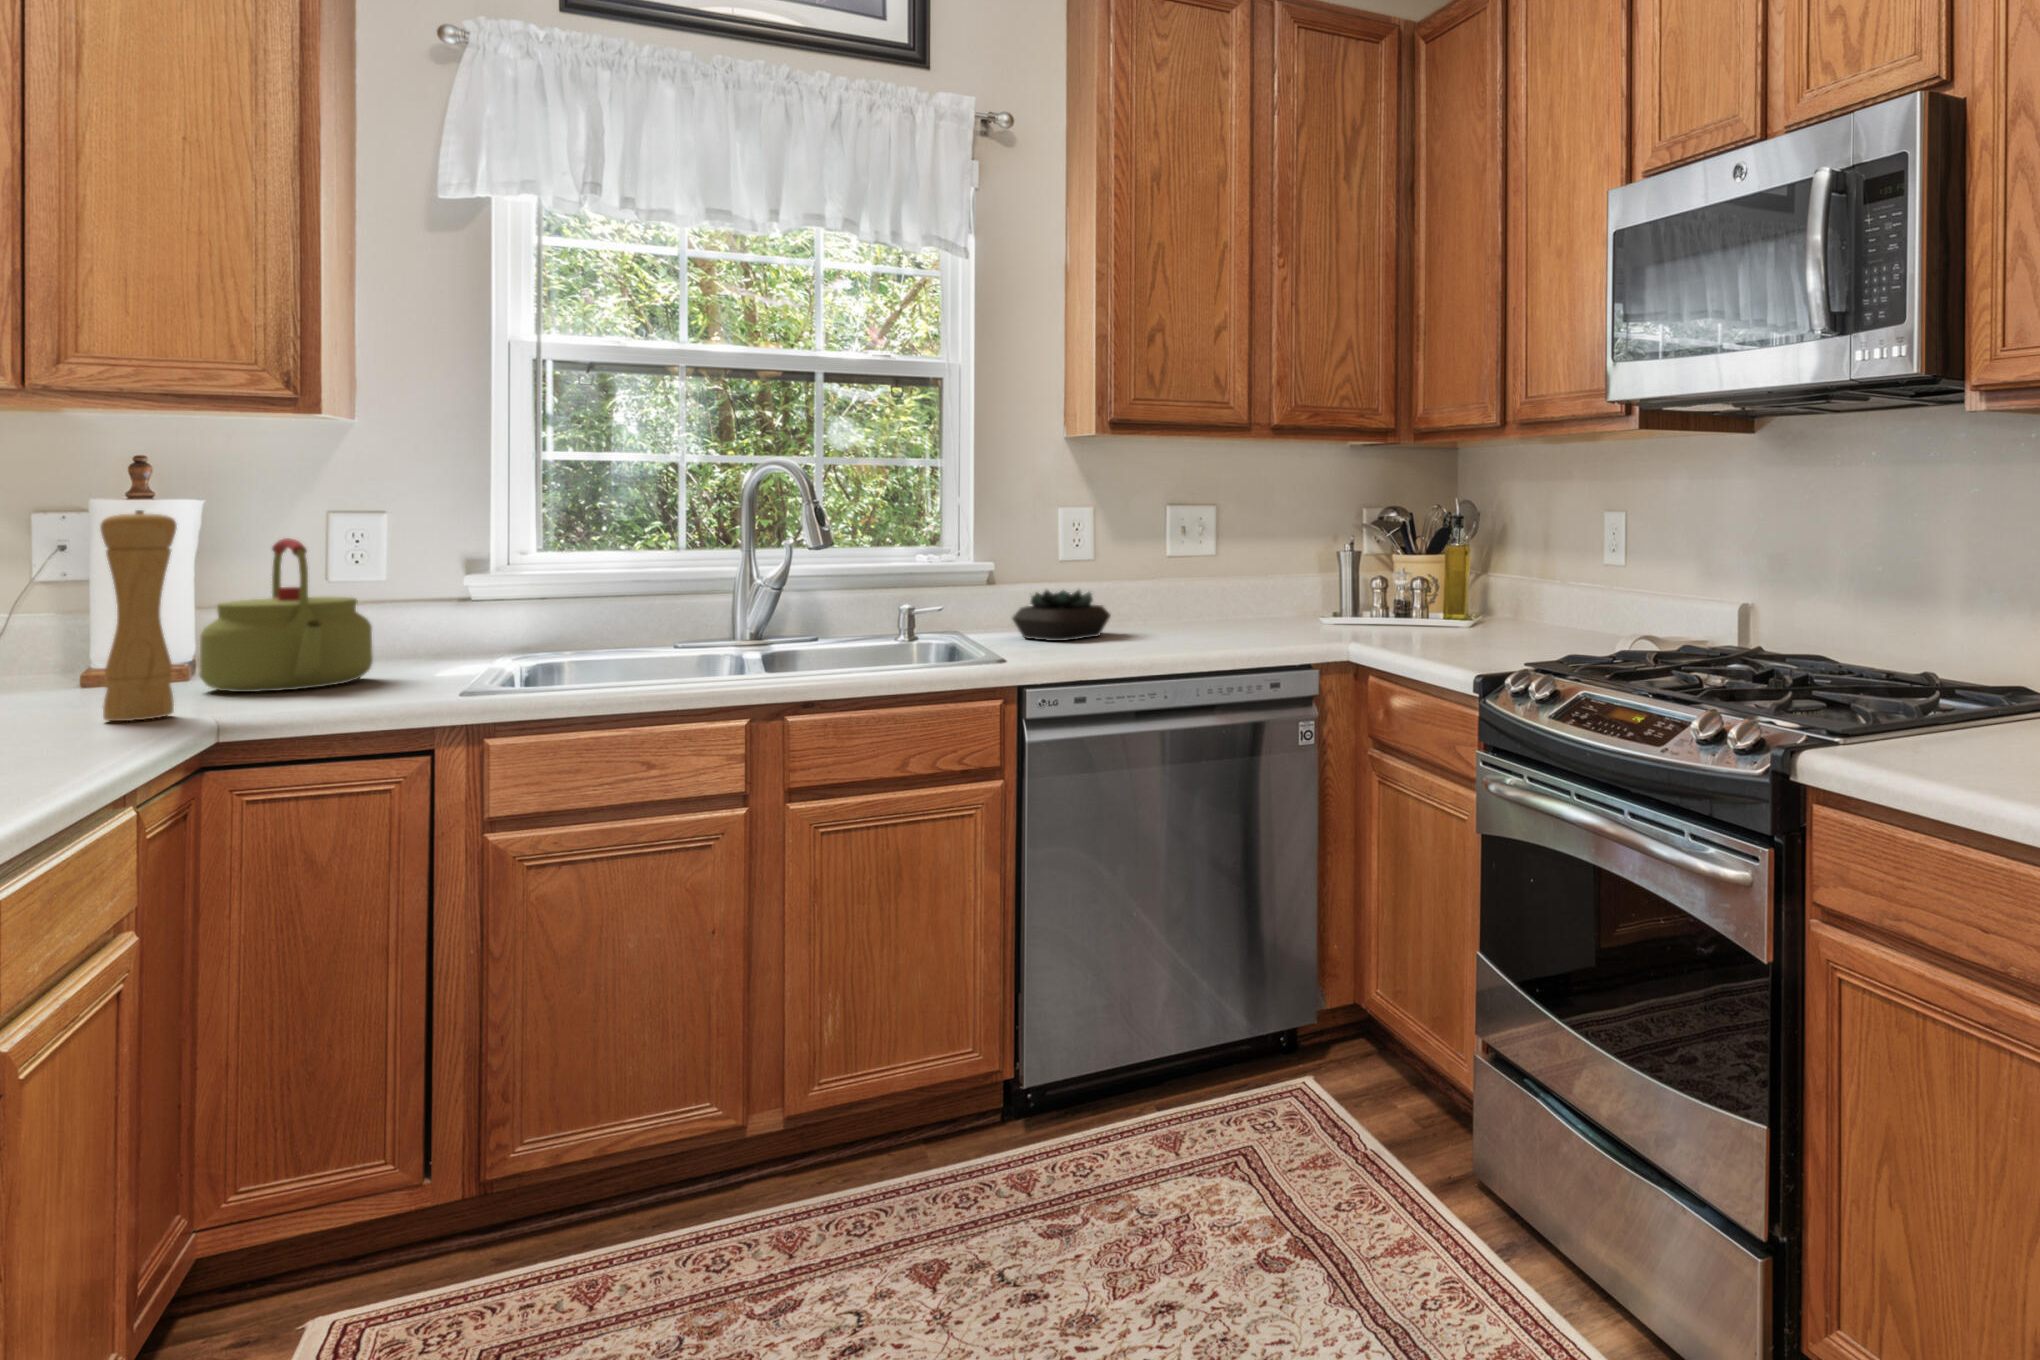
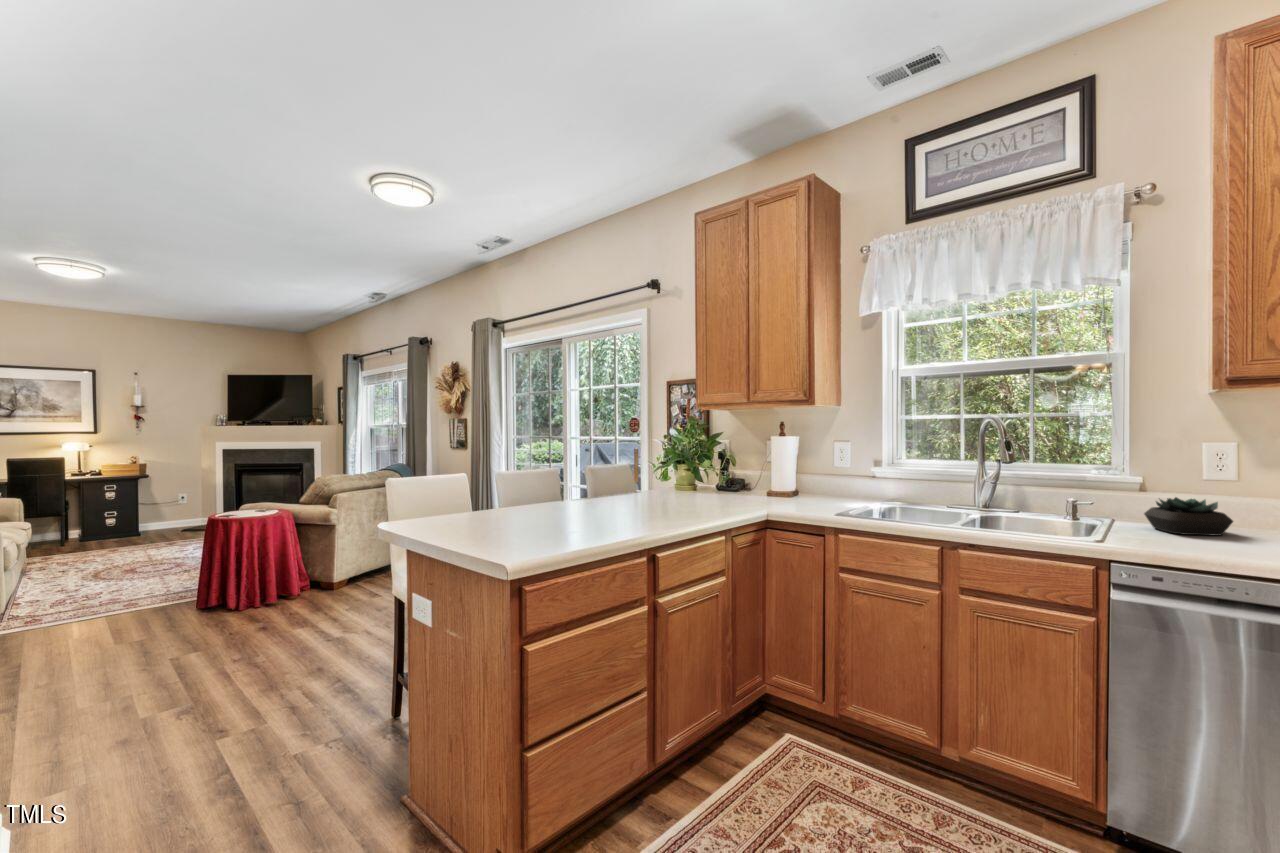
pepper mill: present [100,510,177,721] -> none [742,440,760,508]
kettle: present [200,538,373,692] -> none [784,449,831,505]

